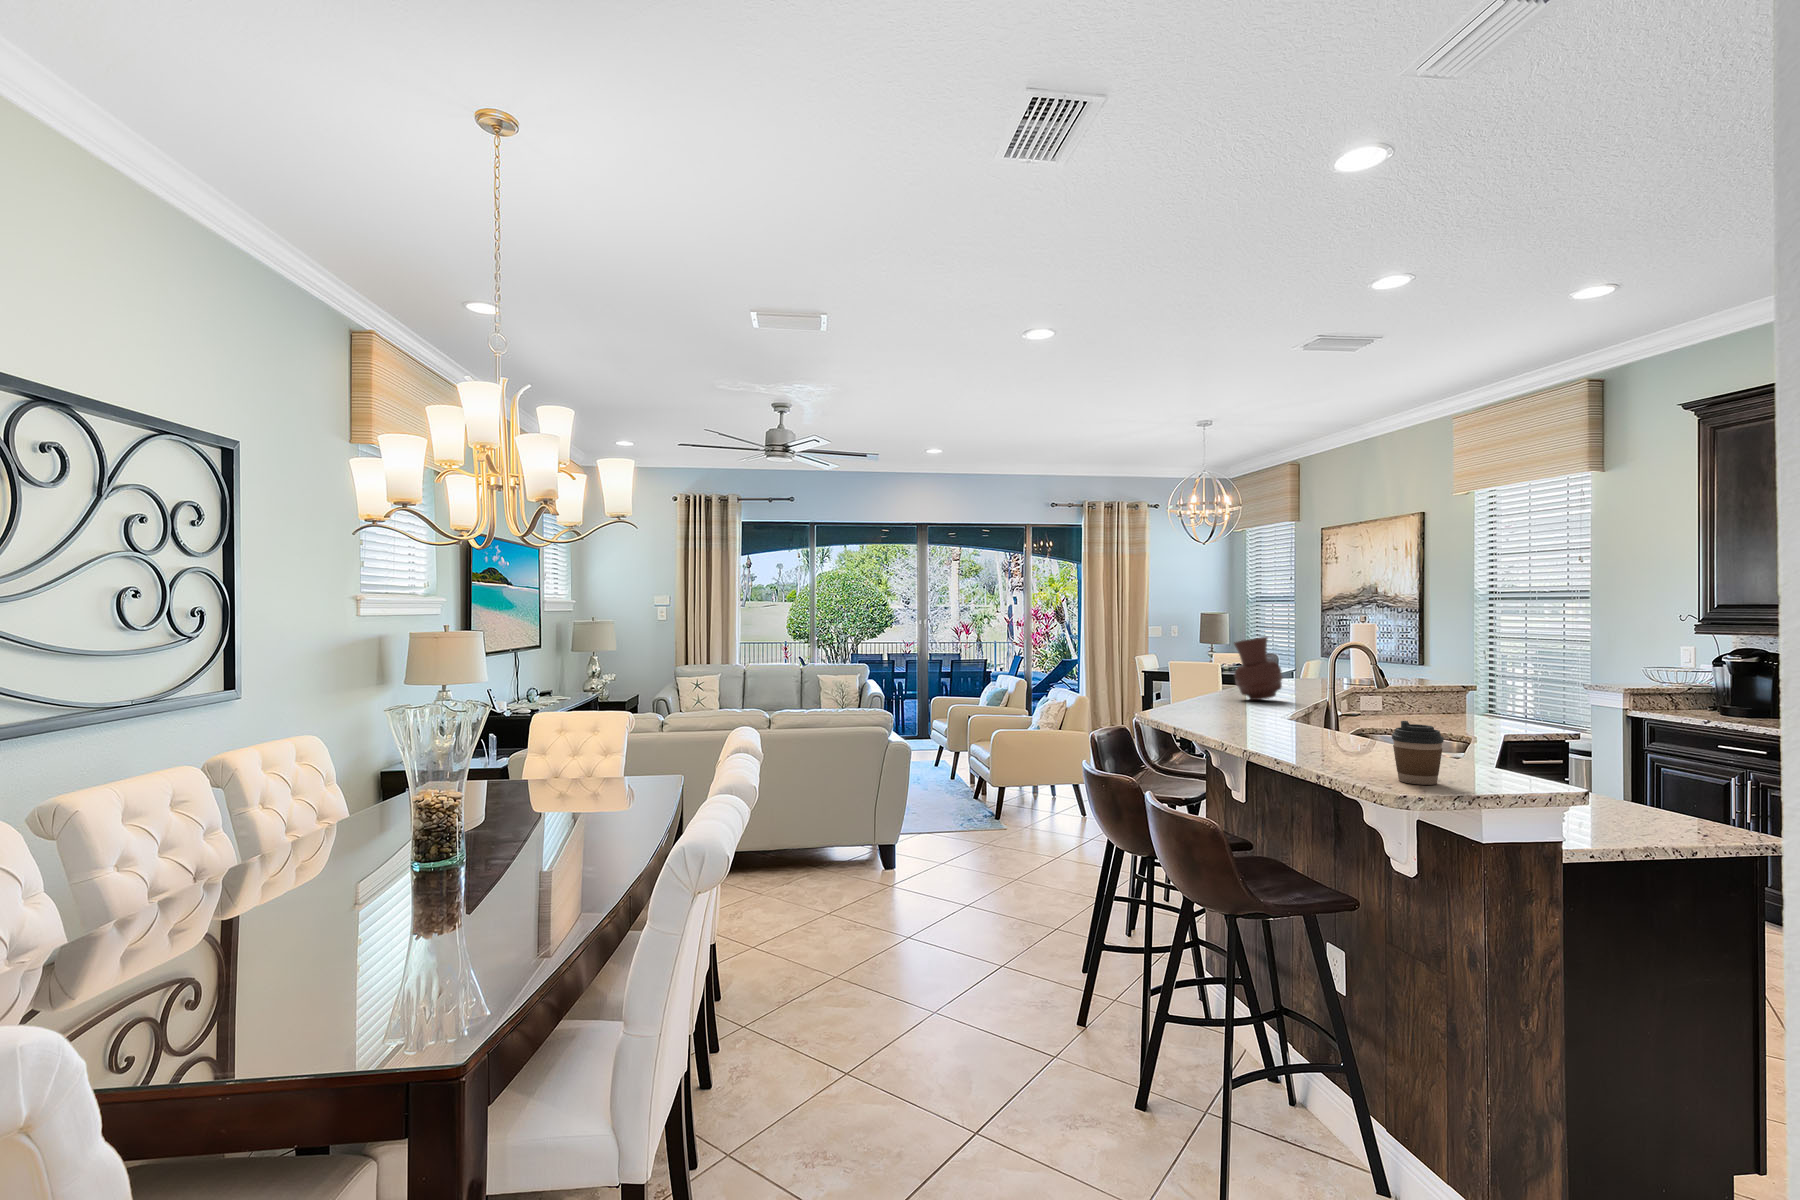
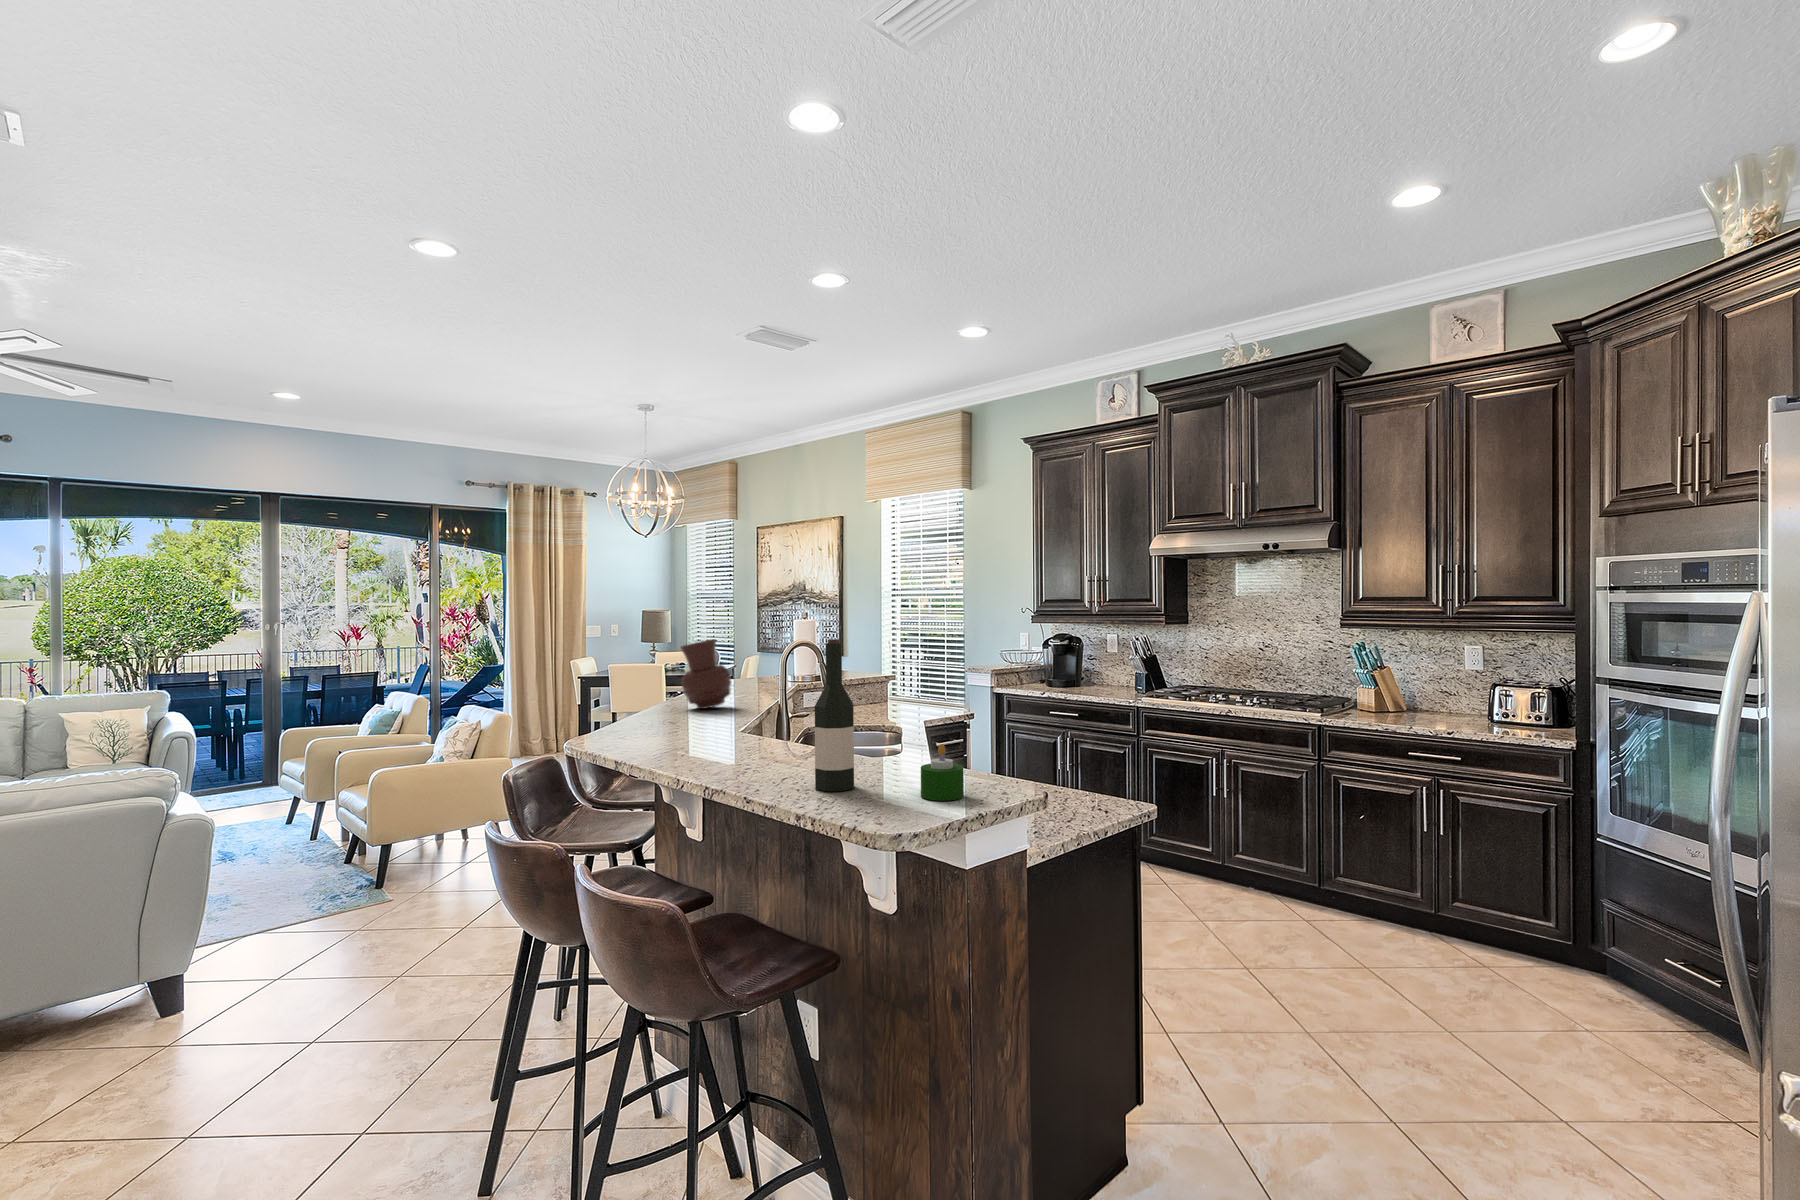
wine bottle: none [1347,631,1387,765] -> present [815,639,854,791]
coffee cup: present [1392,721,1444,785] -> none [868,743,919,816]
candle: none [1452,729,1500,781] -> present [921,744,964,801]

